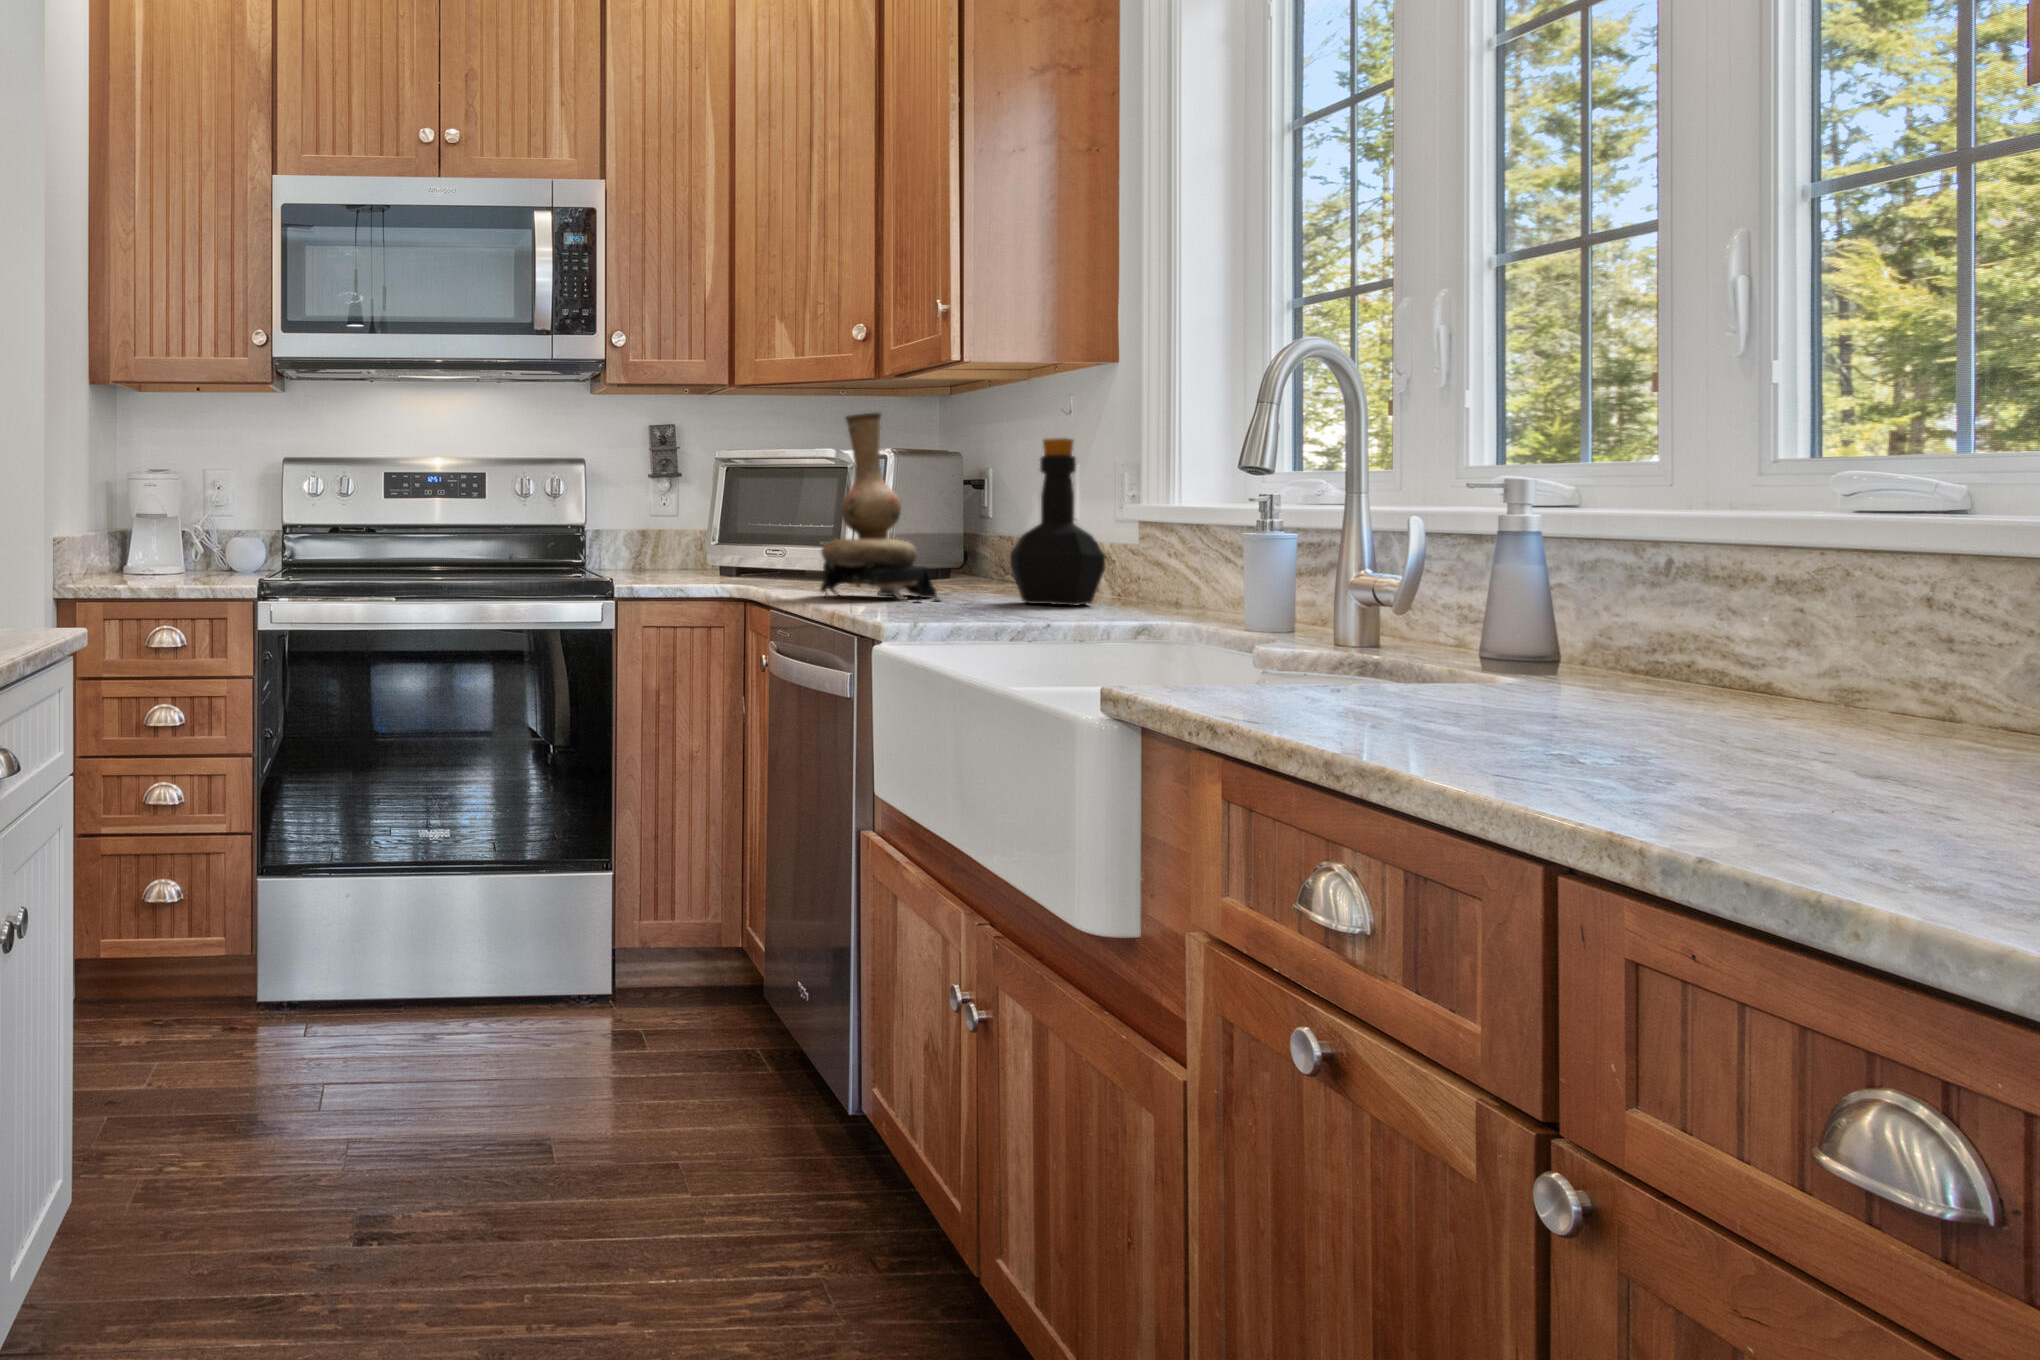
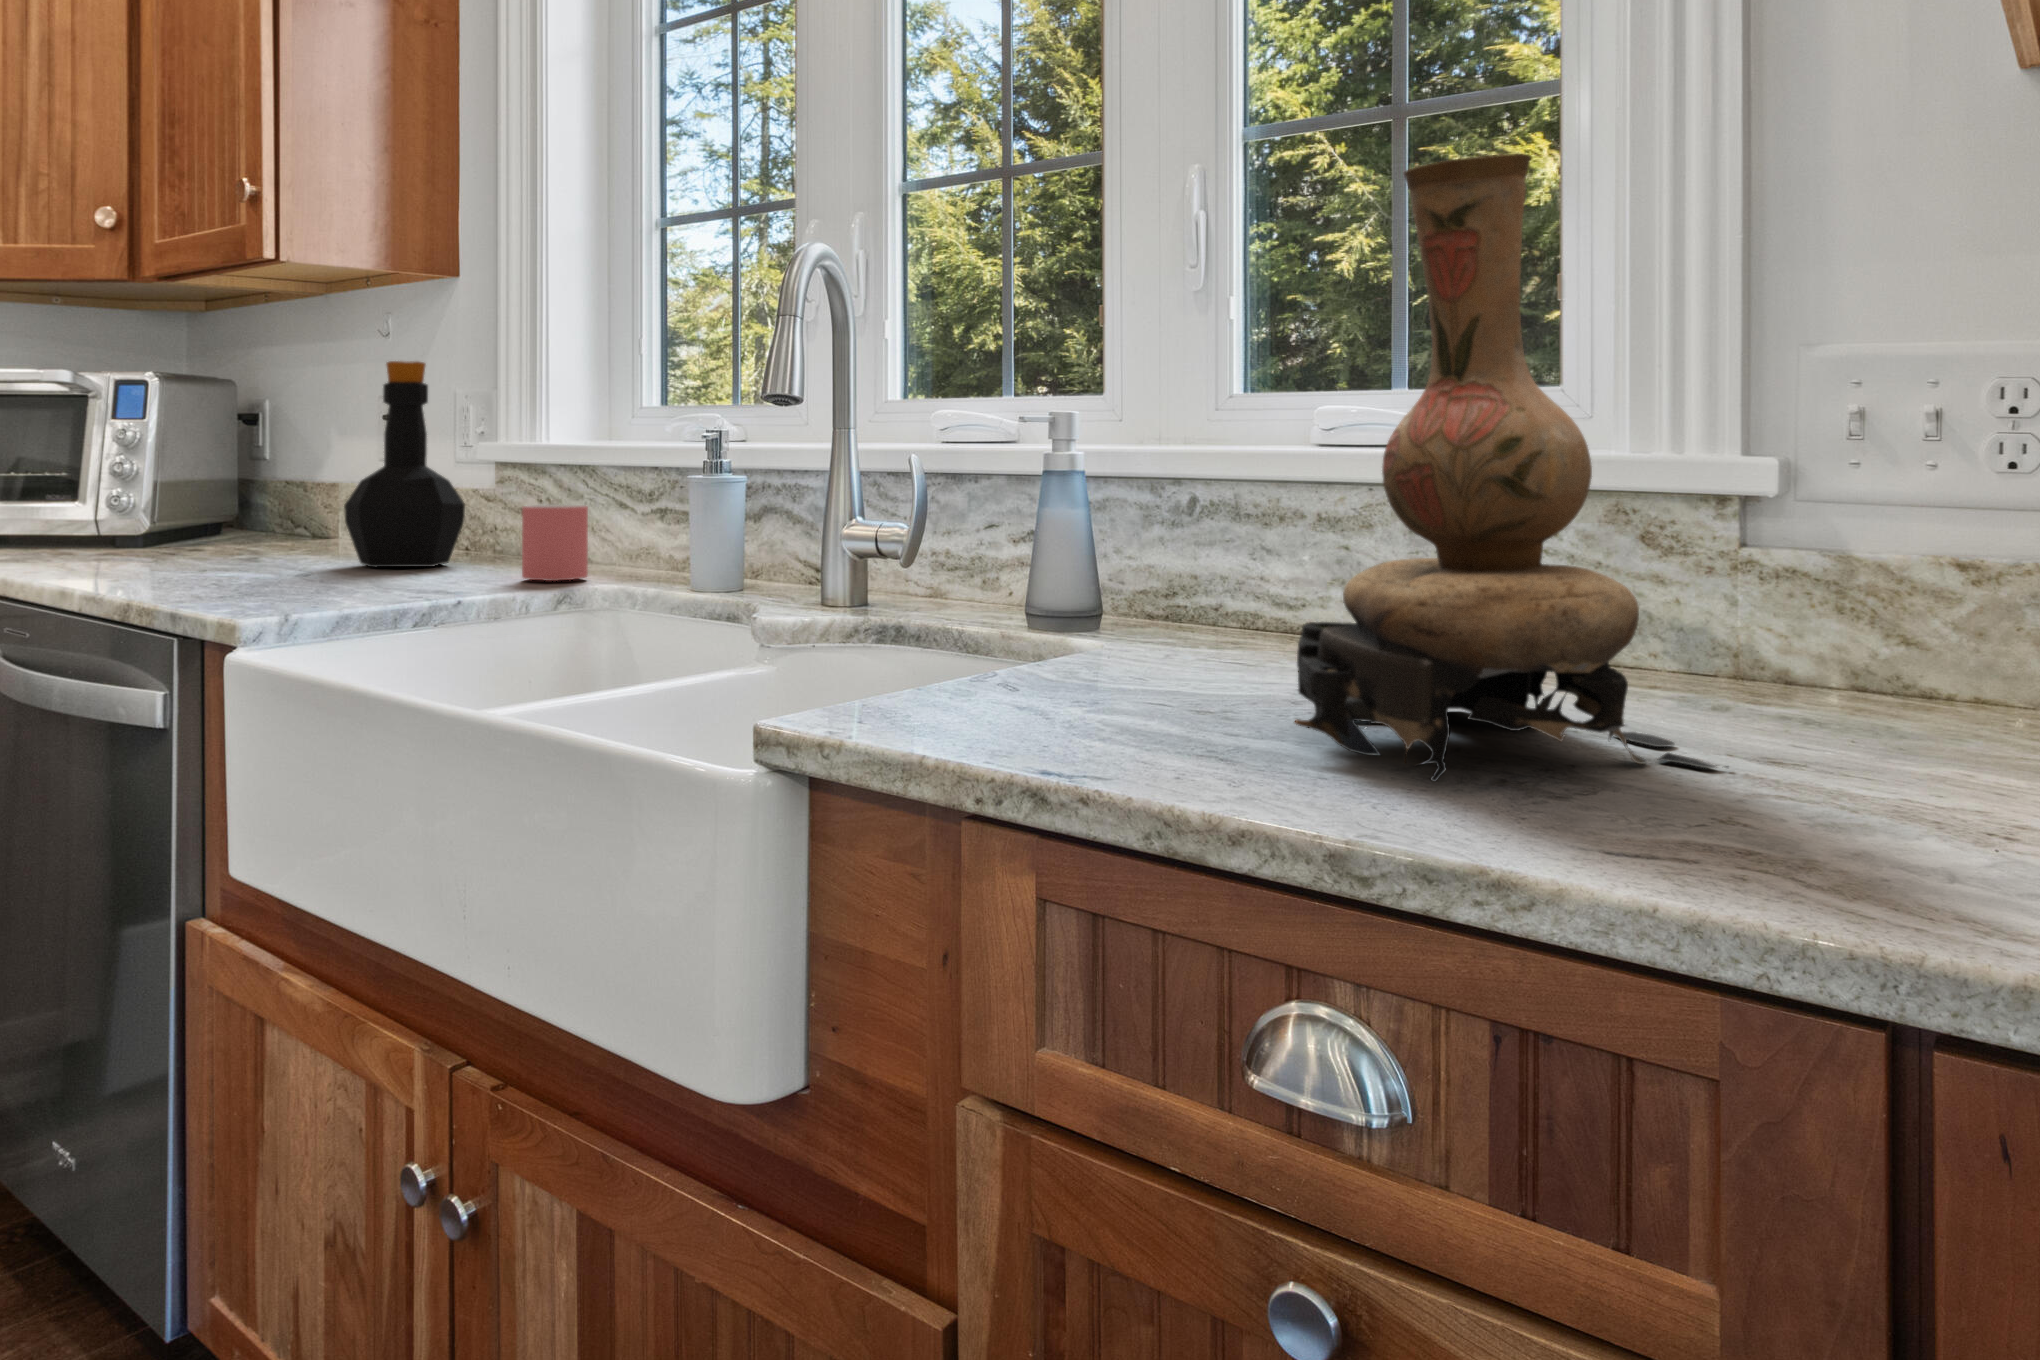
vase: present [820,412,937,600] -> present [1295,154,1717,782]
mug: none [1128,556,1186,619] -> present [522,505,588,581]

